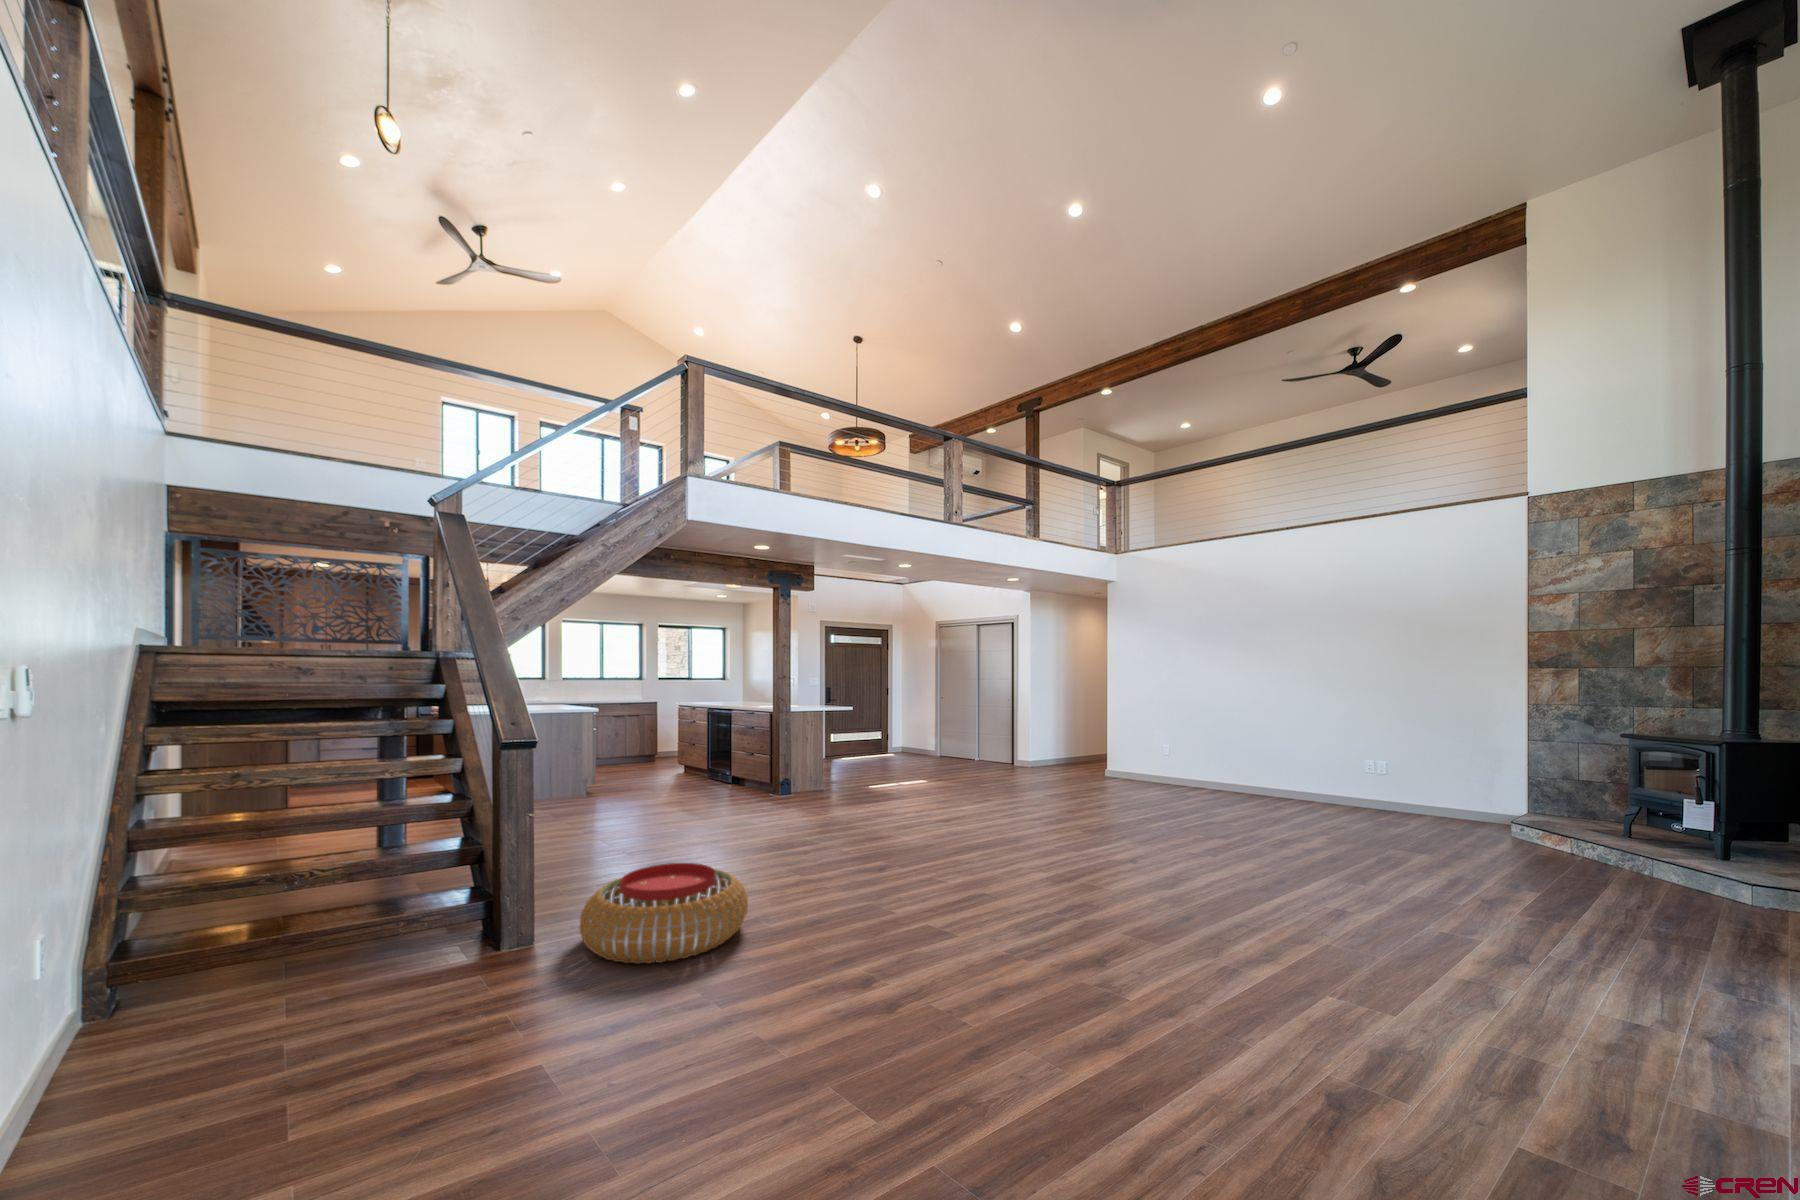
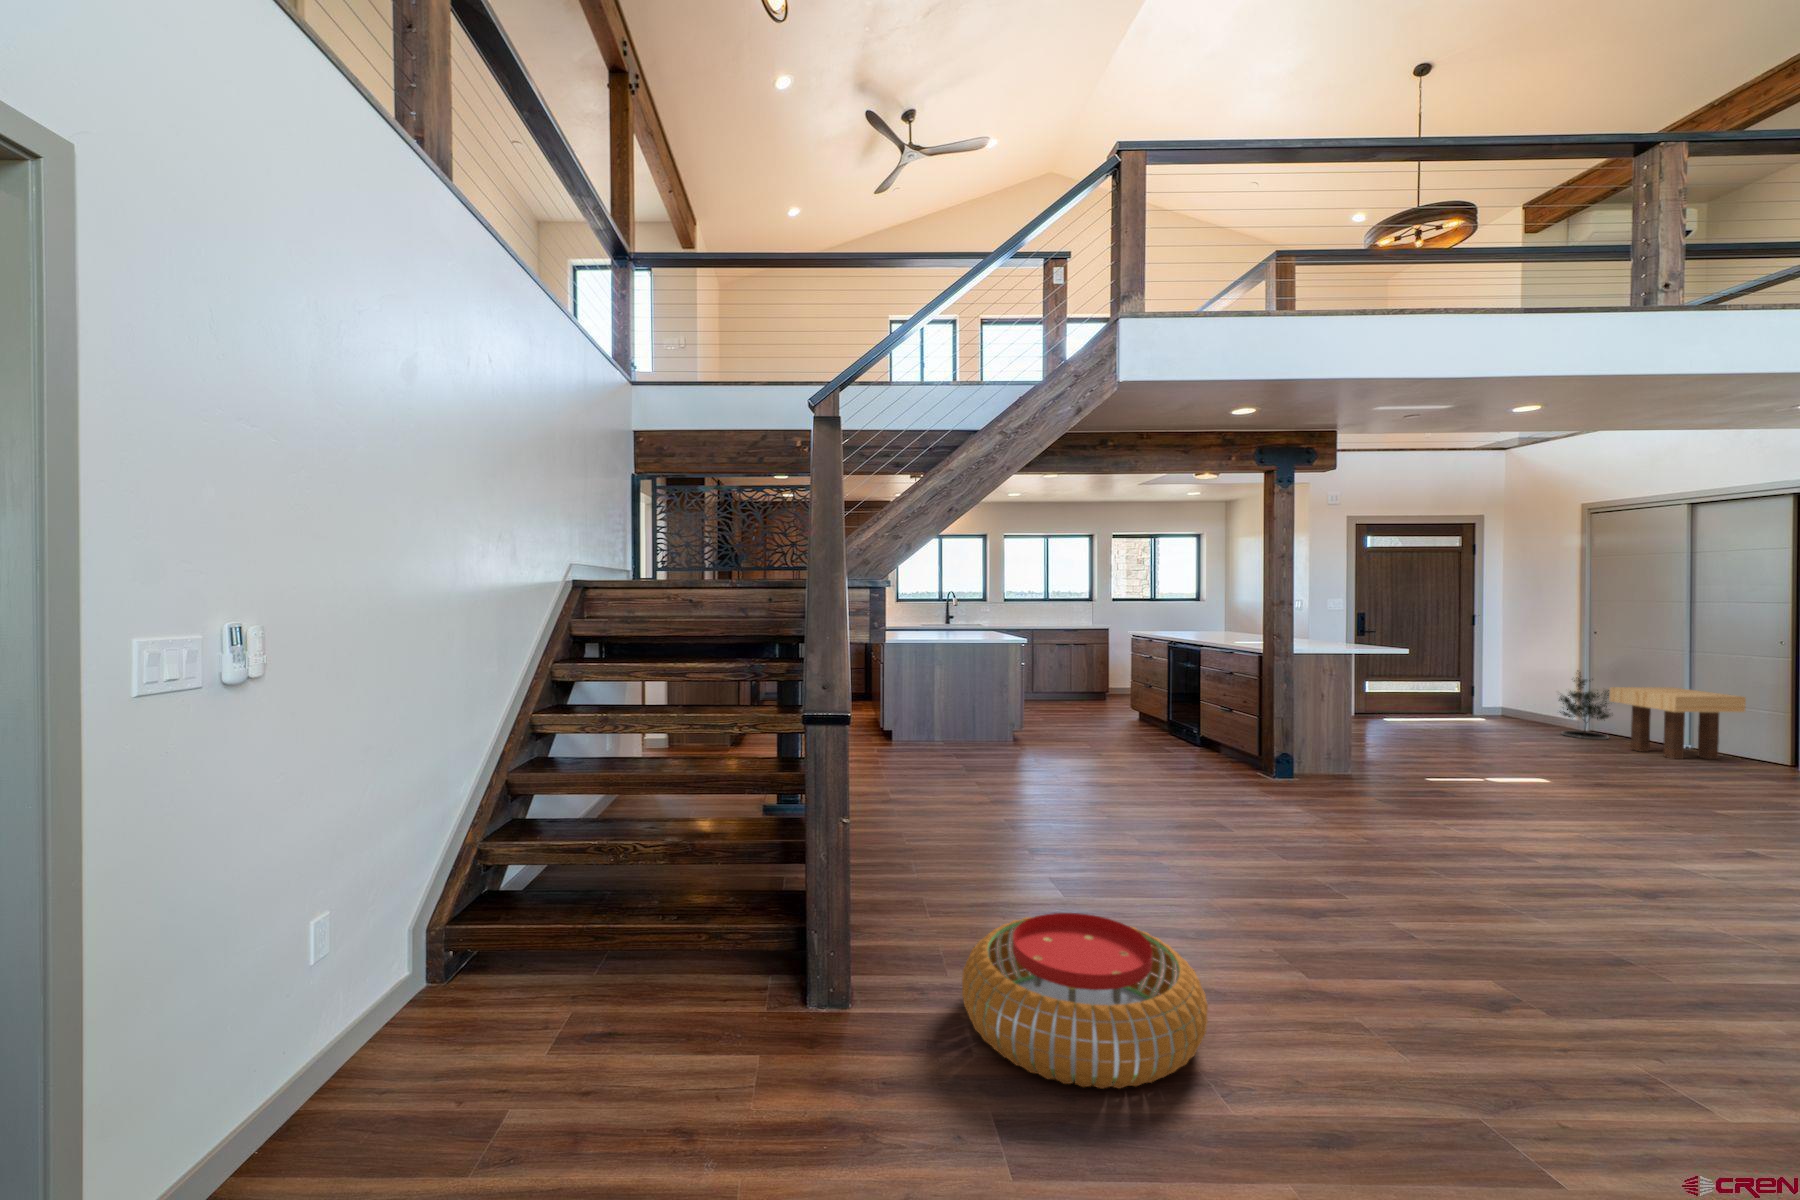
potted tree: none [926,716,953,756] -> present [1559,672,1610,740]
side table: none [950,723,1002,761] -> present [1610,687,1746,759]

